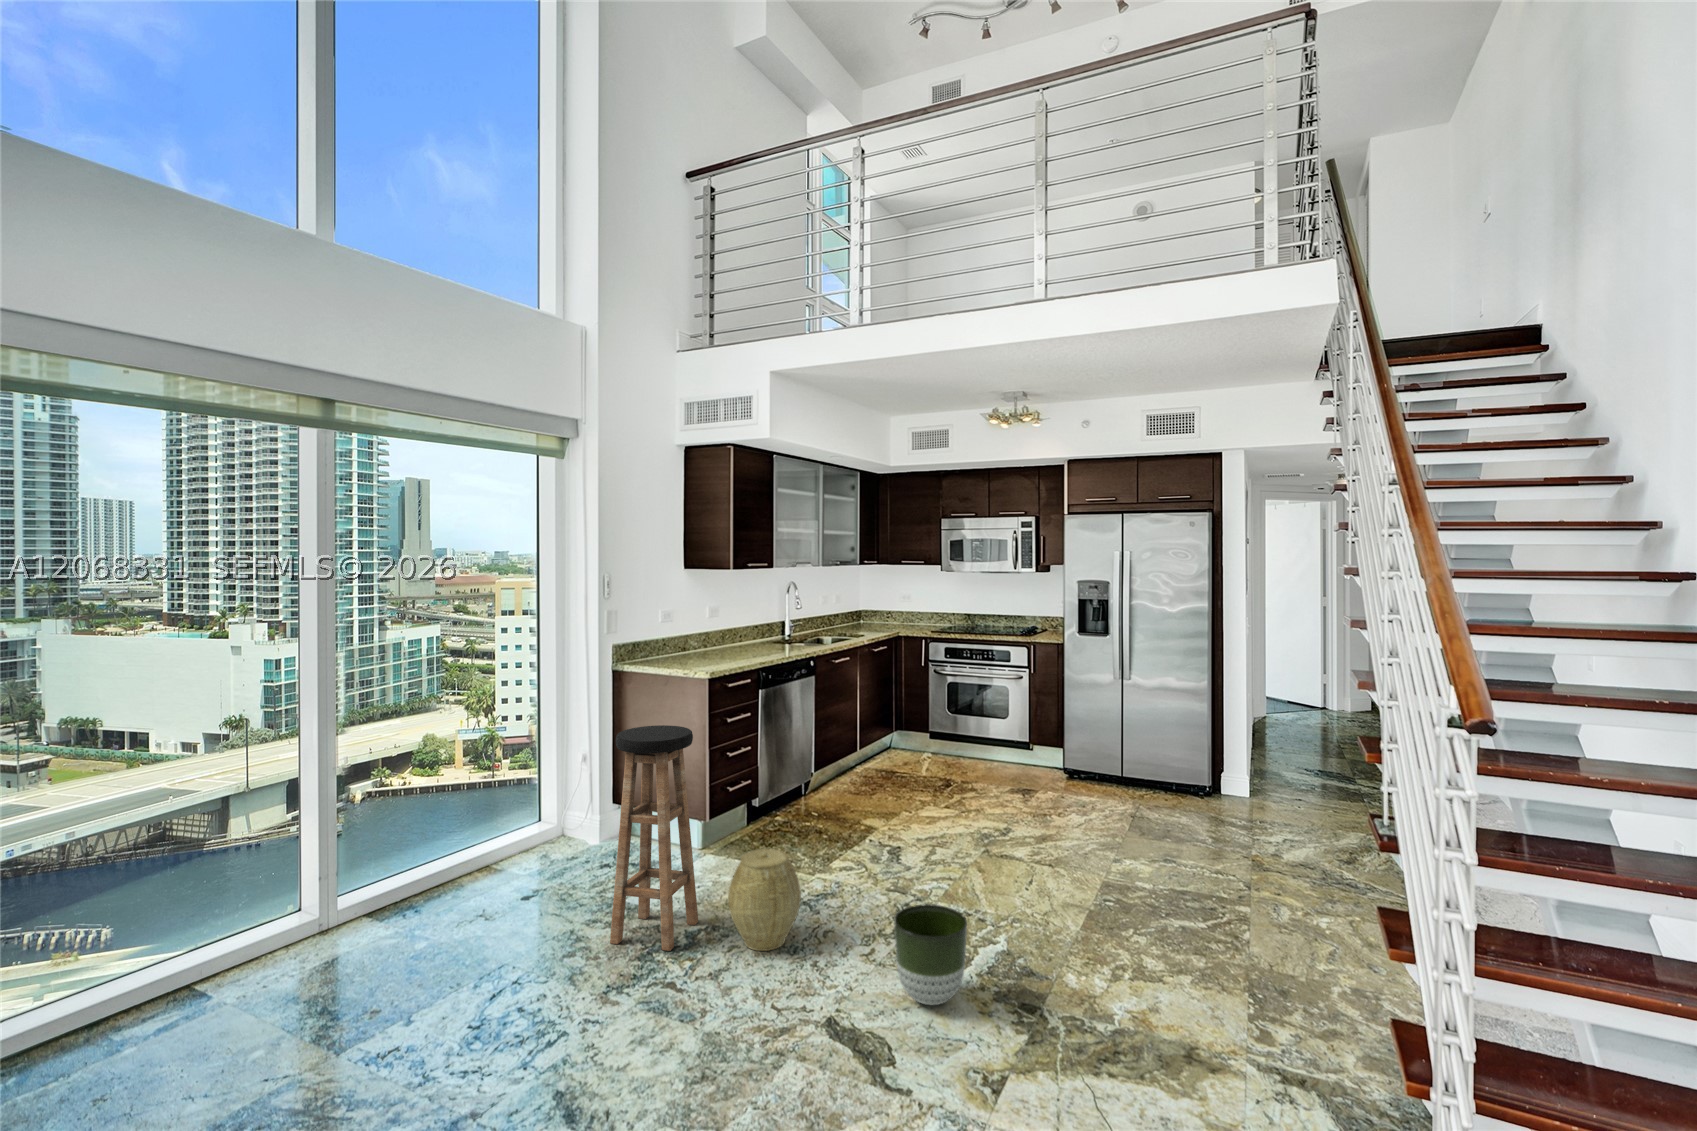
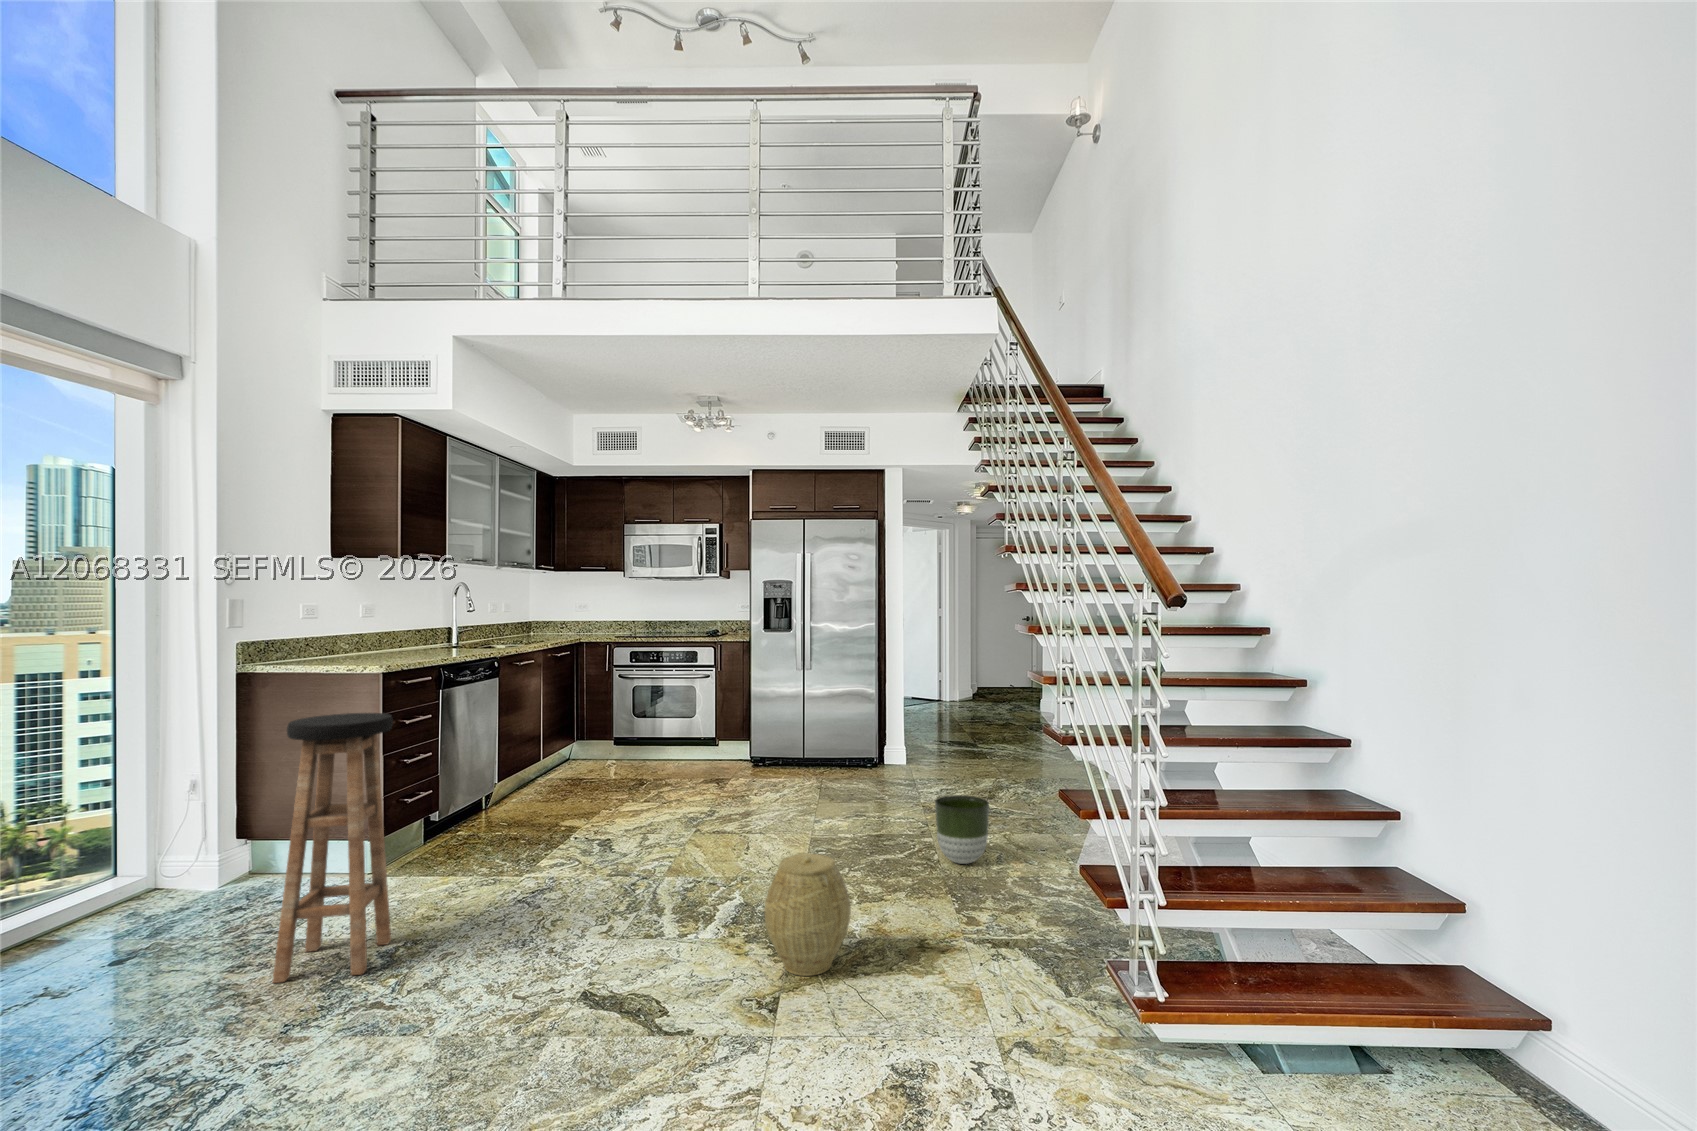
woven basket: present [728,849,801,951] -> present [764,854,851,976]
planter: present [894,904,967,1005] -> present [935,795,989,864]

